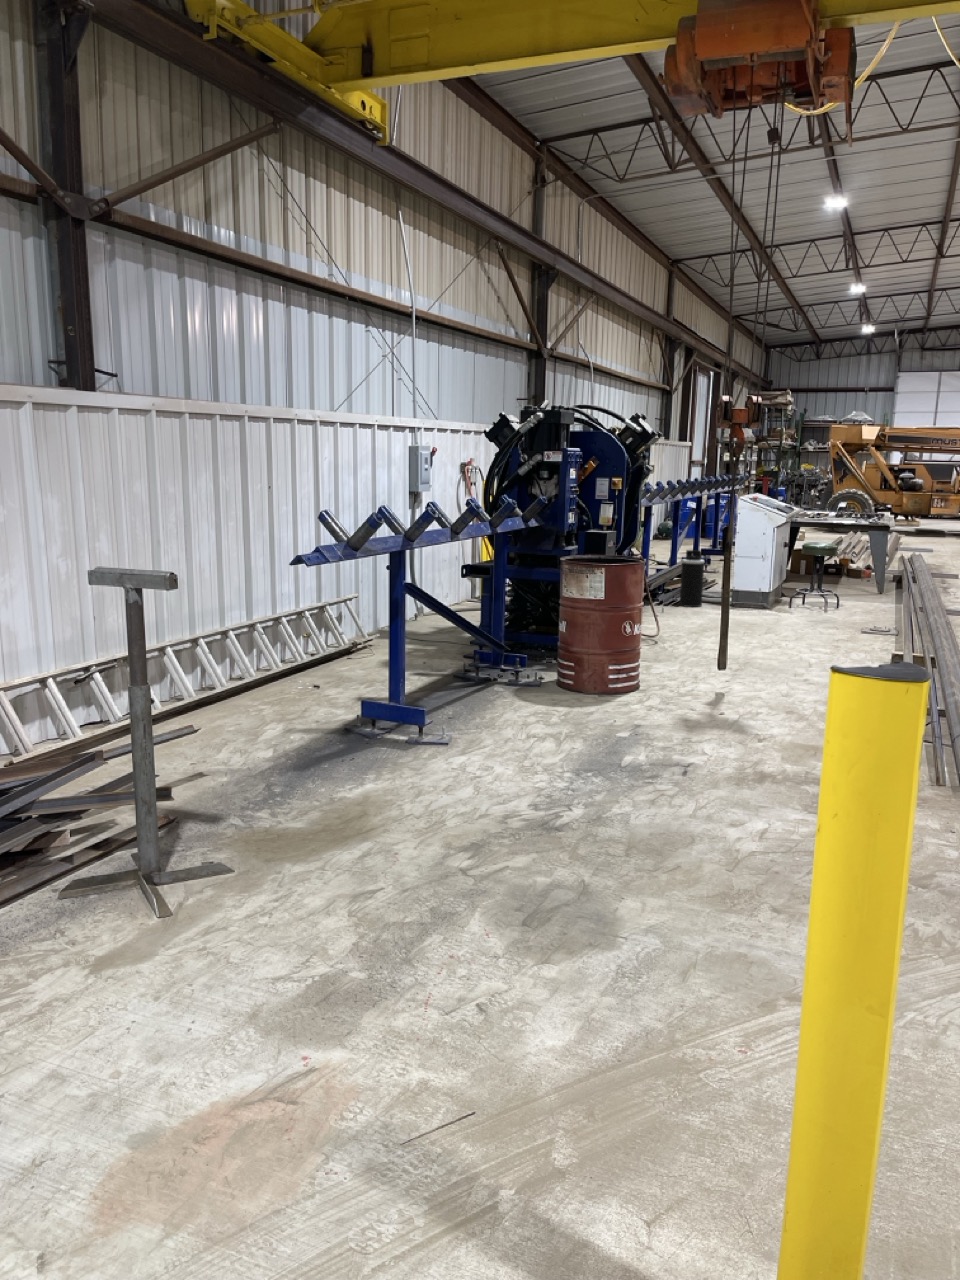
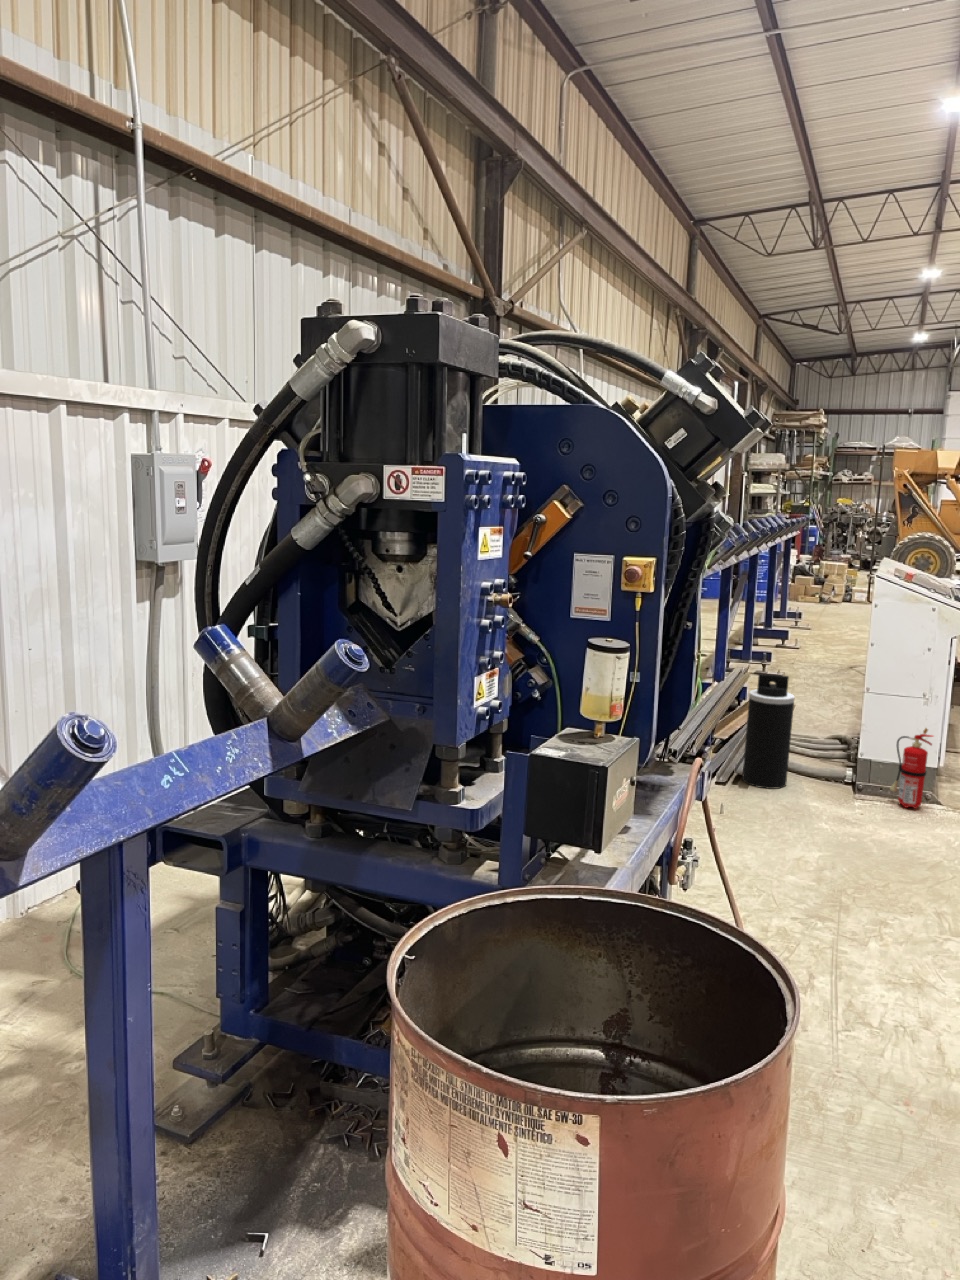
fire extinguisher: none [750,571,768,612] -> present [890,728,933,809]

